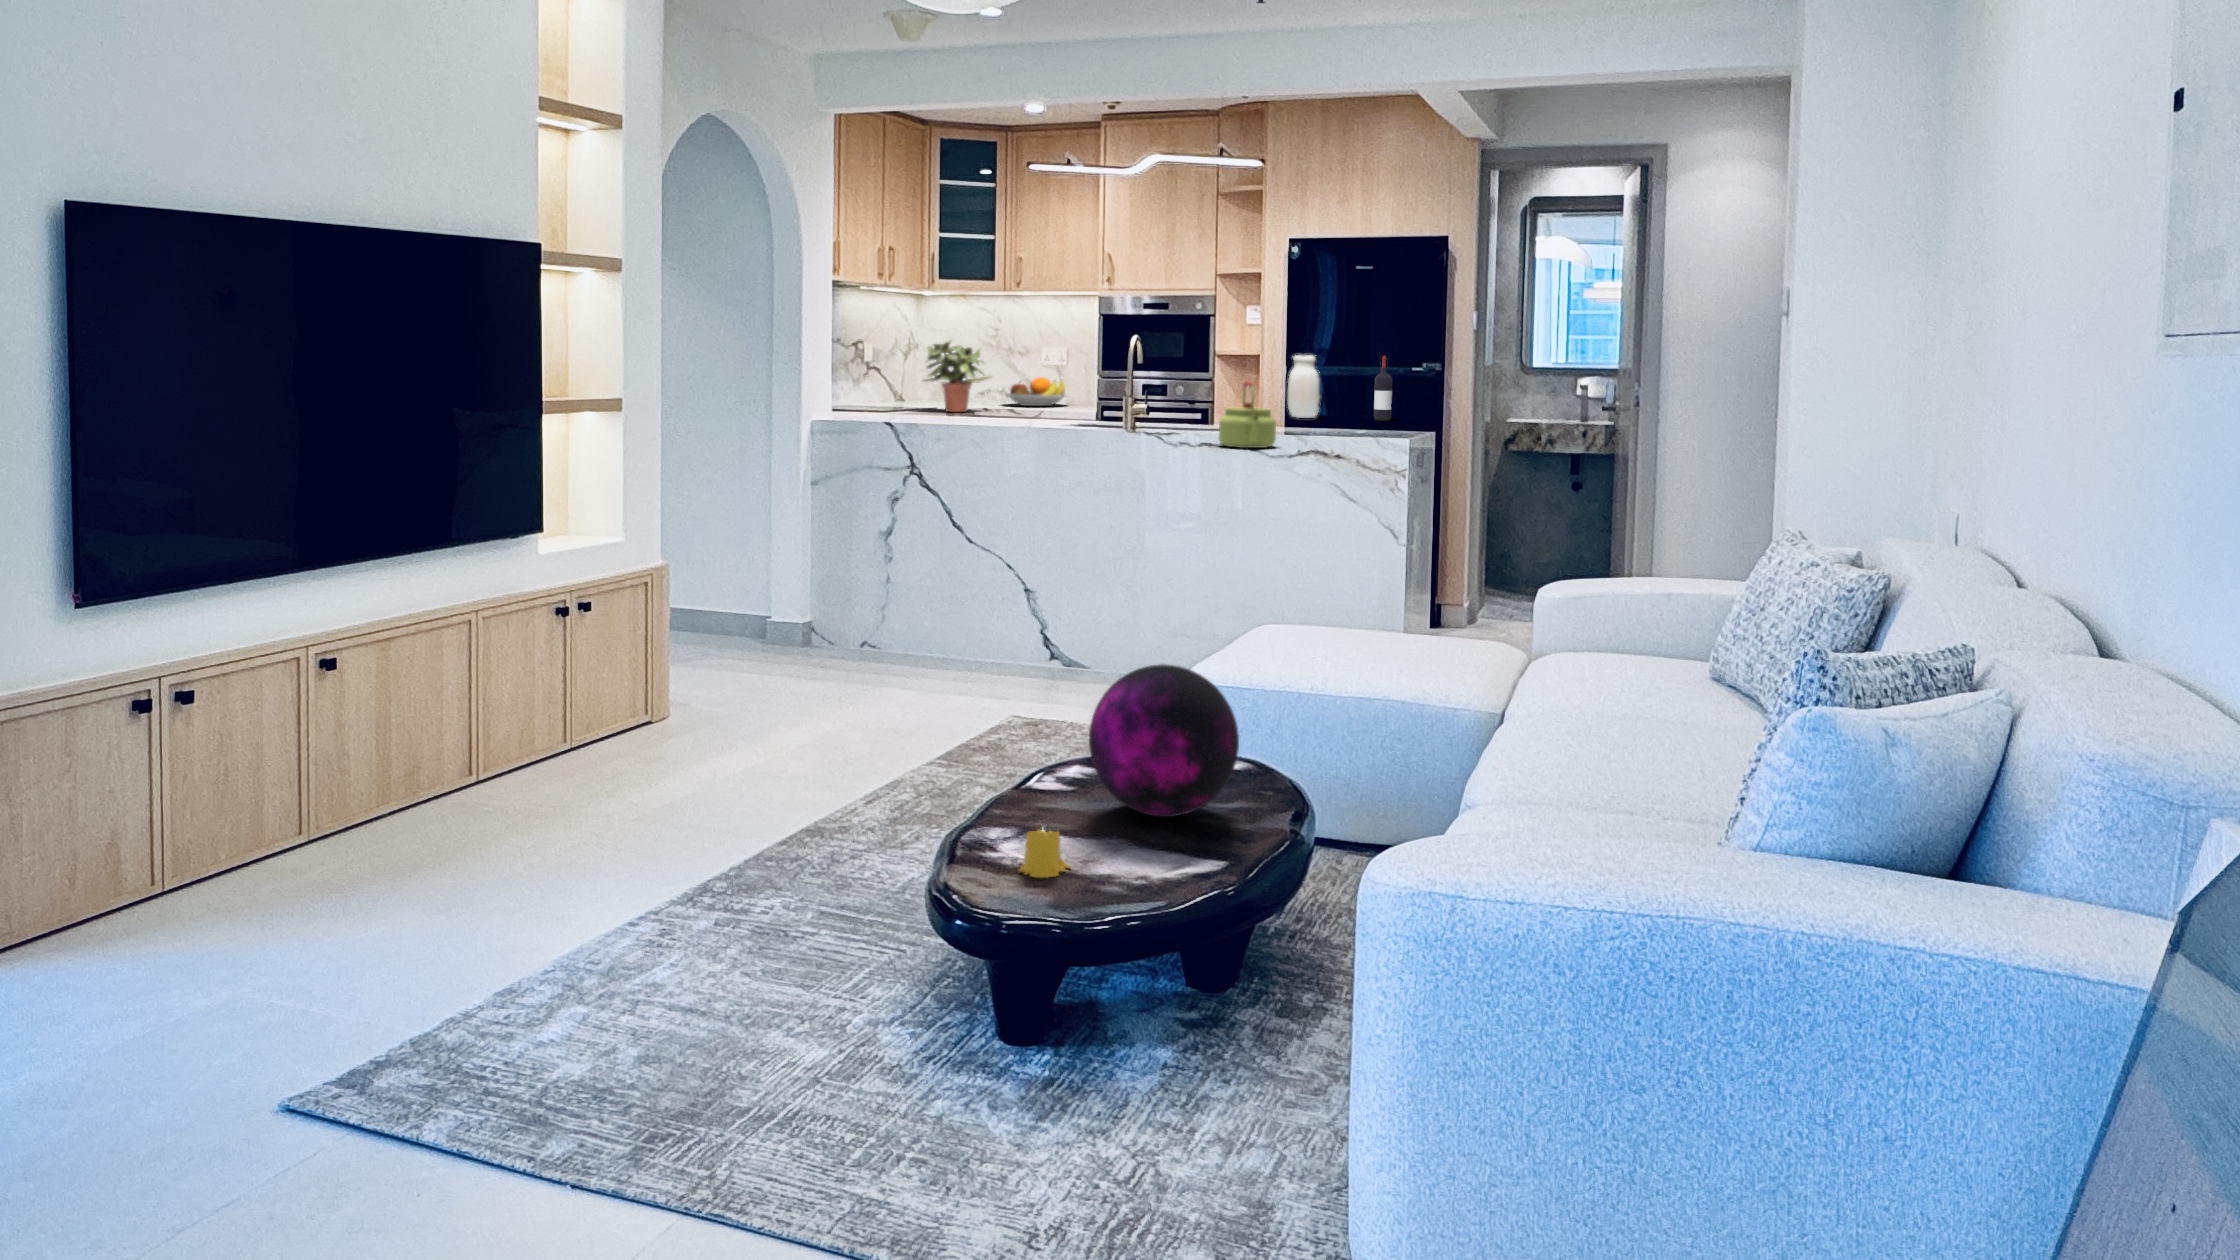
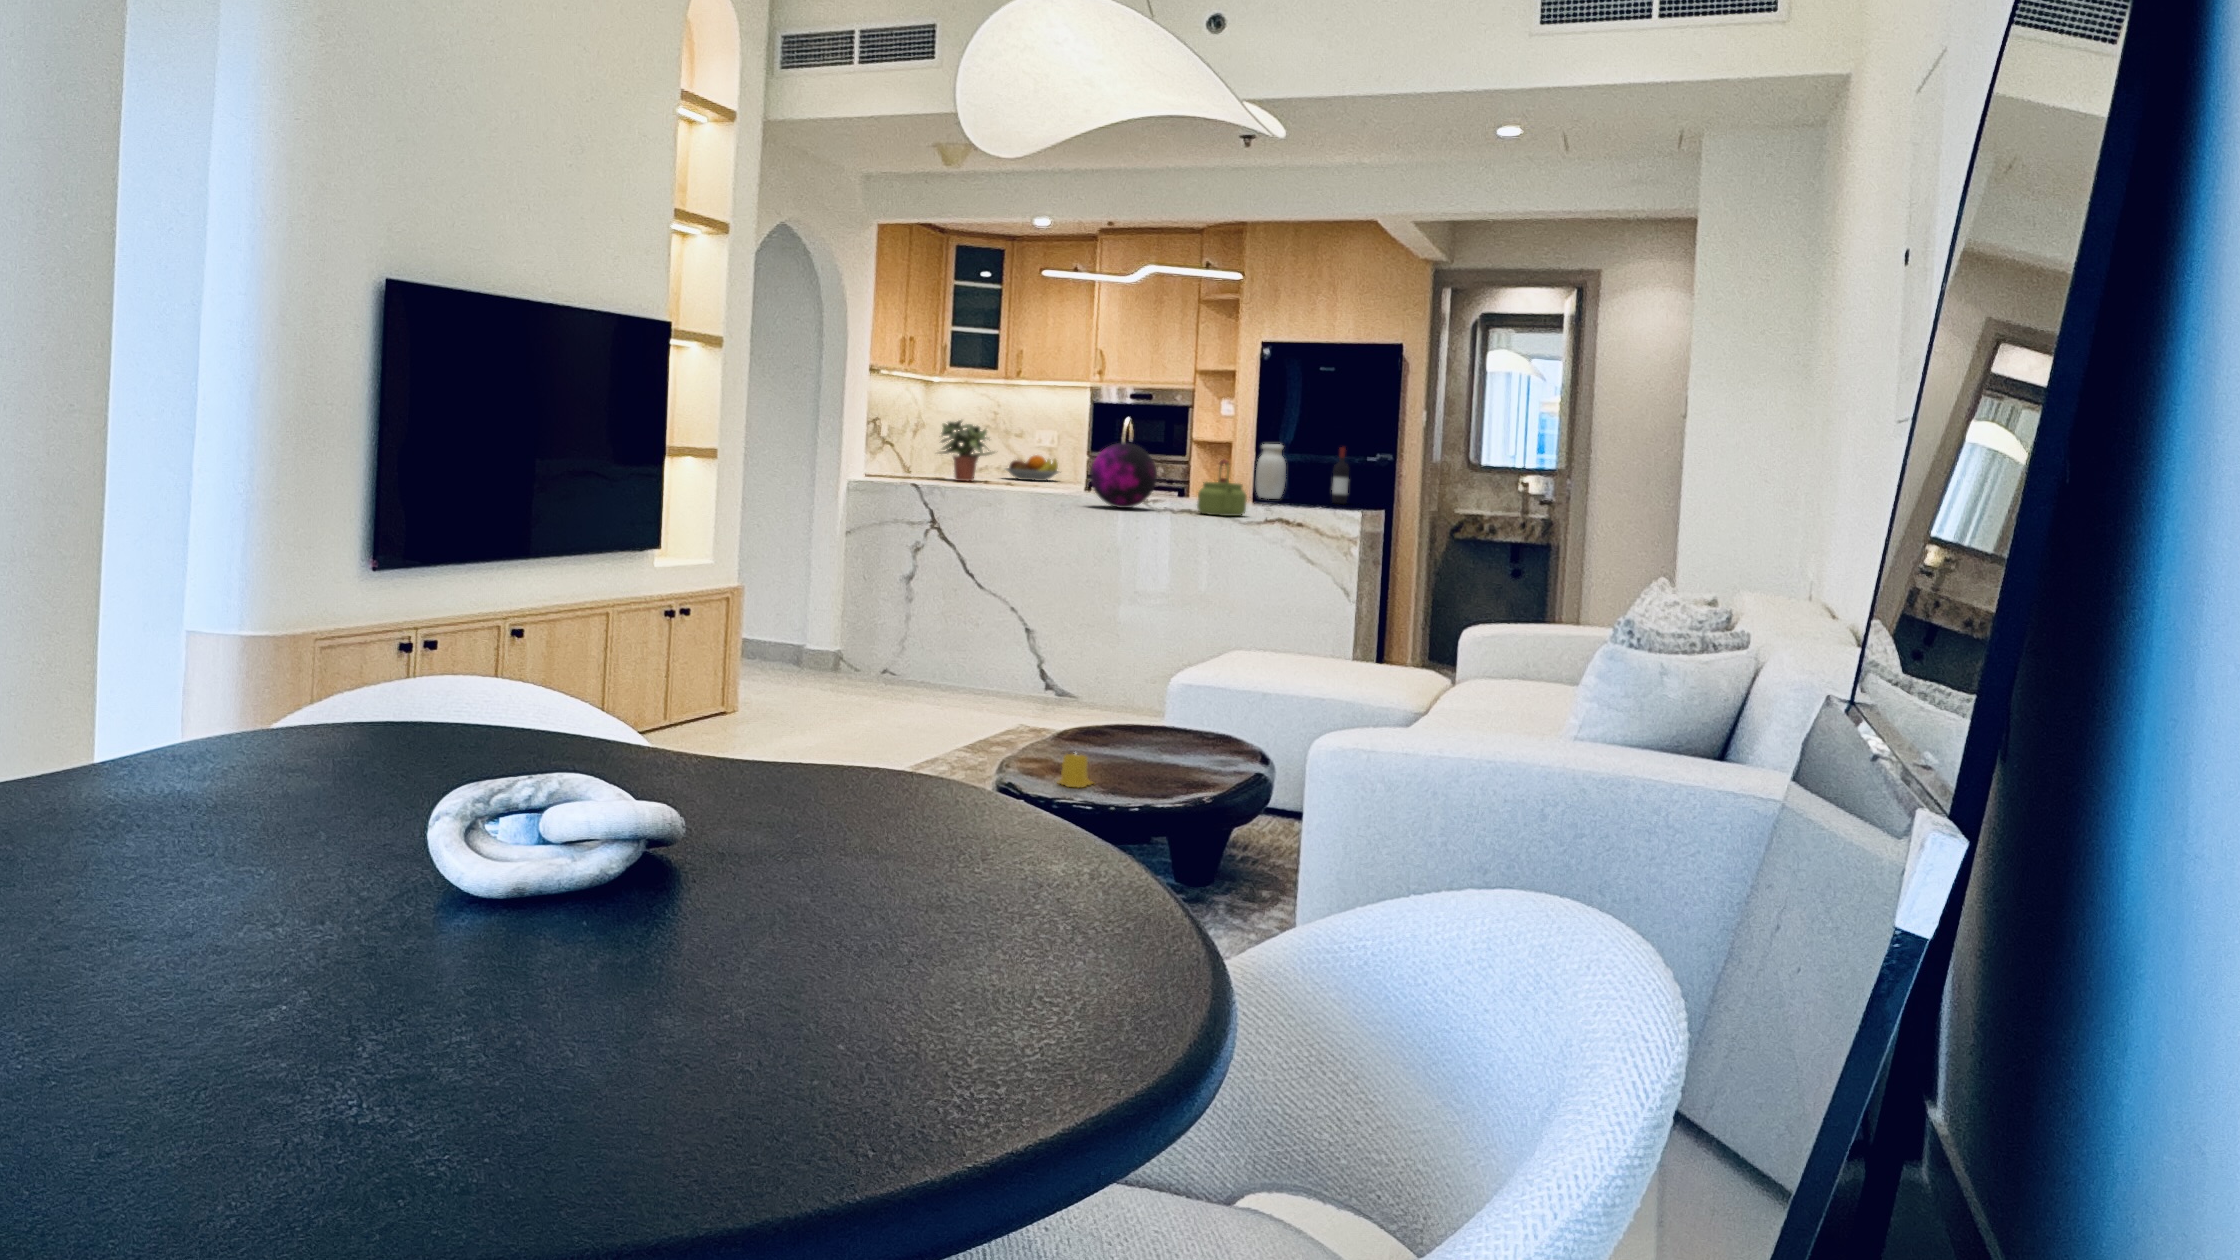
decorative orb: present [1089,664,1239,817] -> present [1091,443,1157,508]

